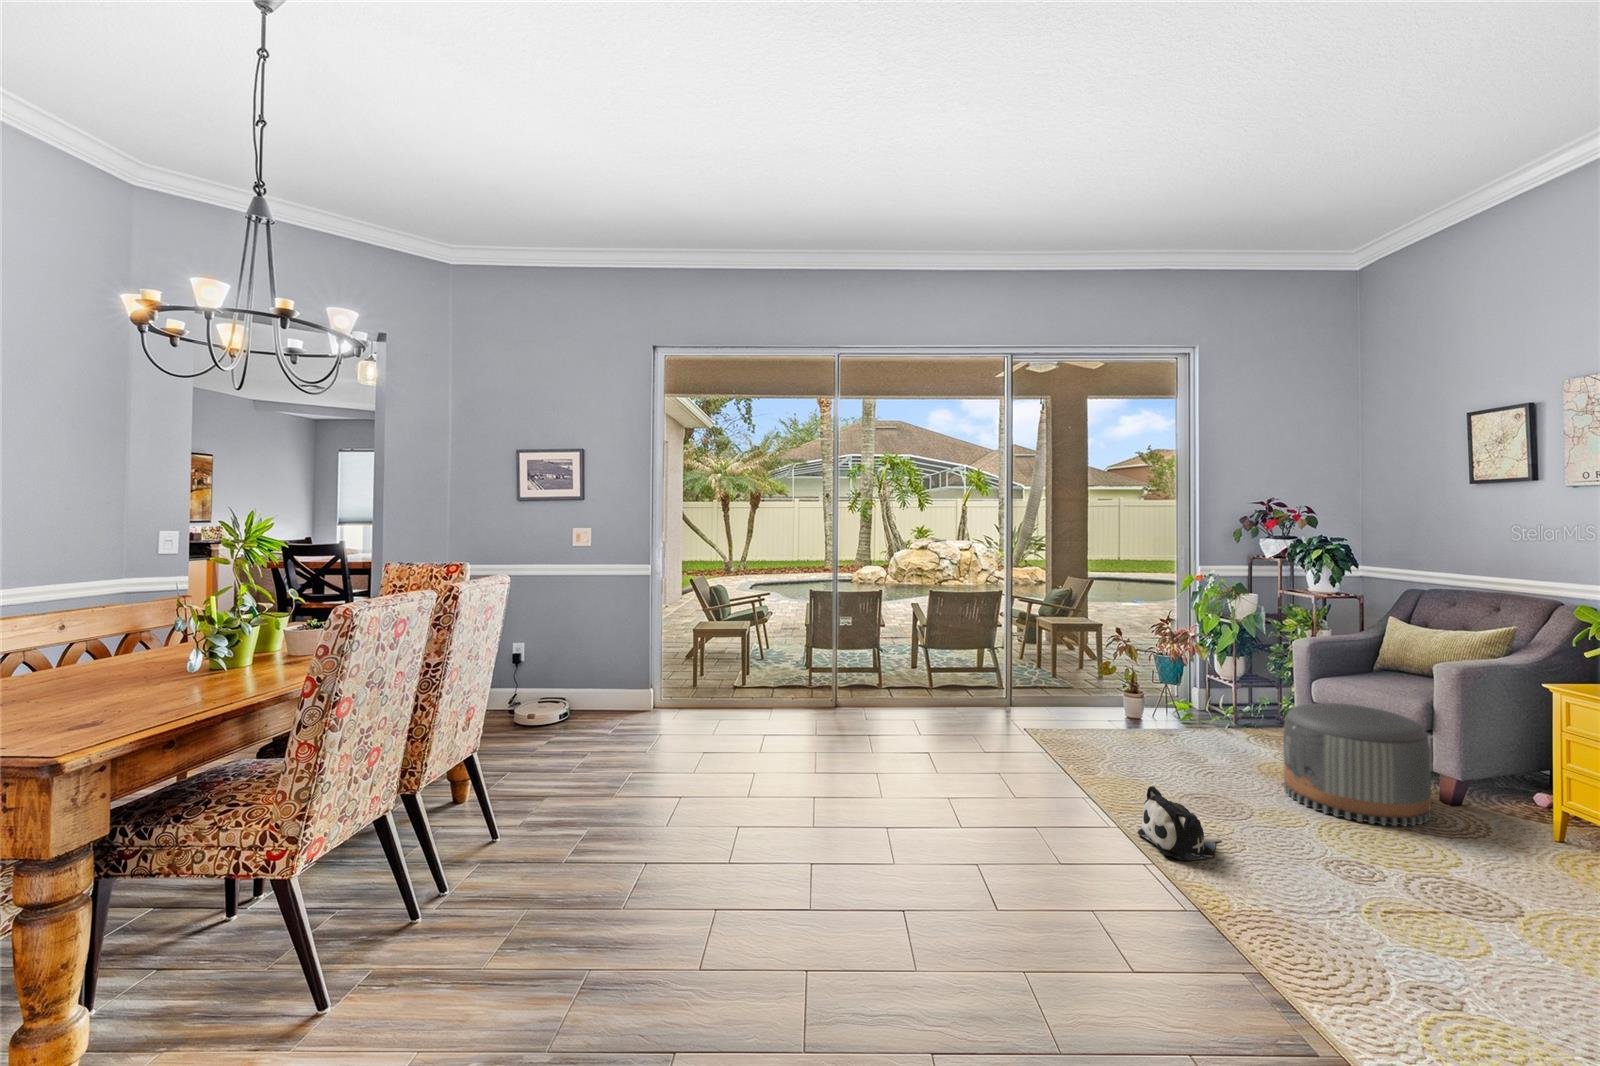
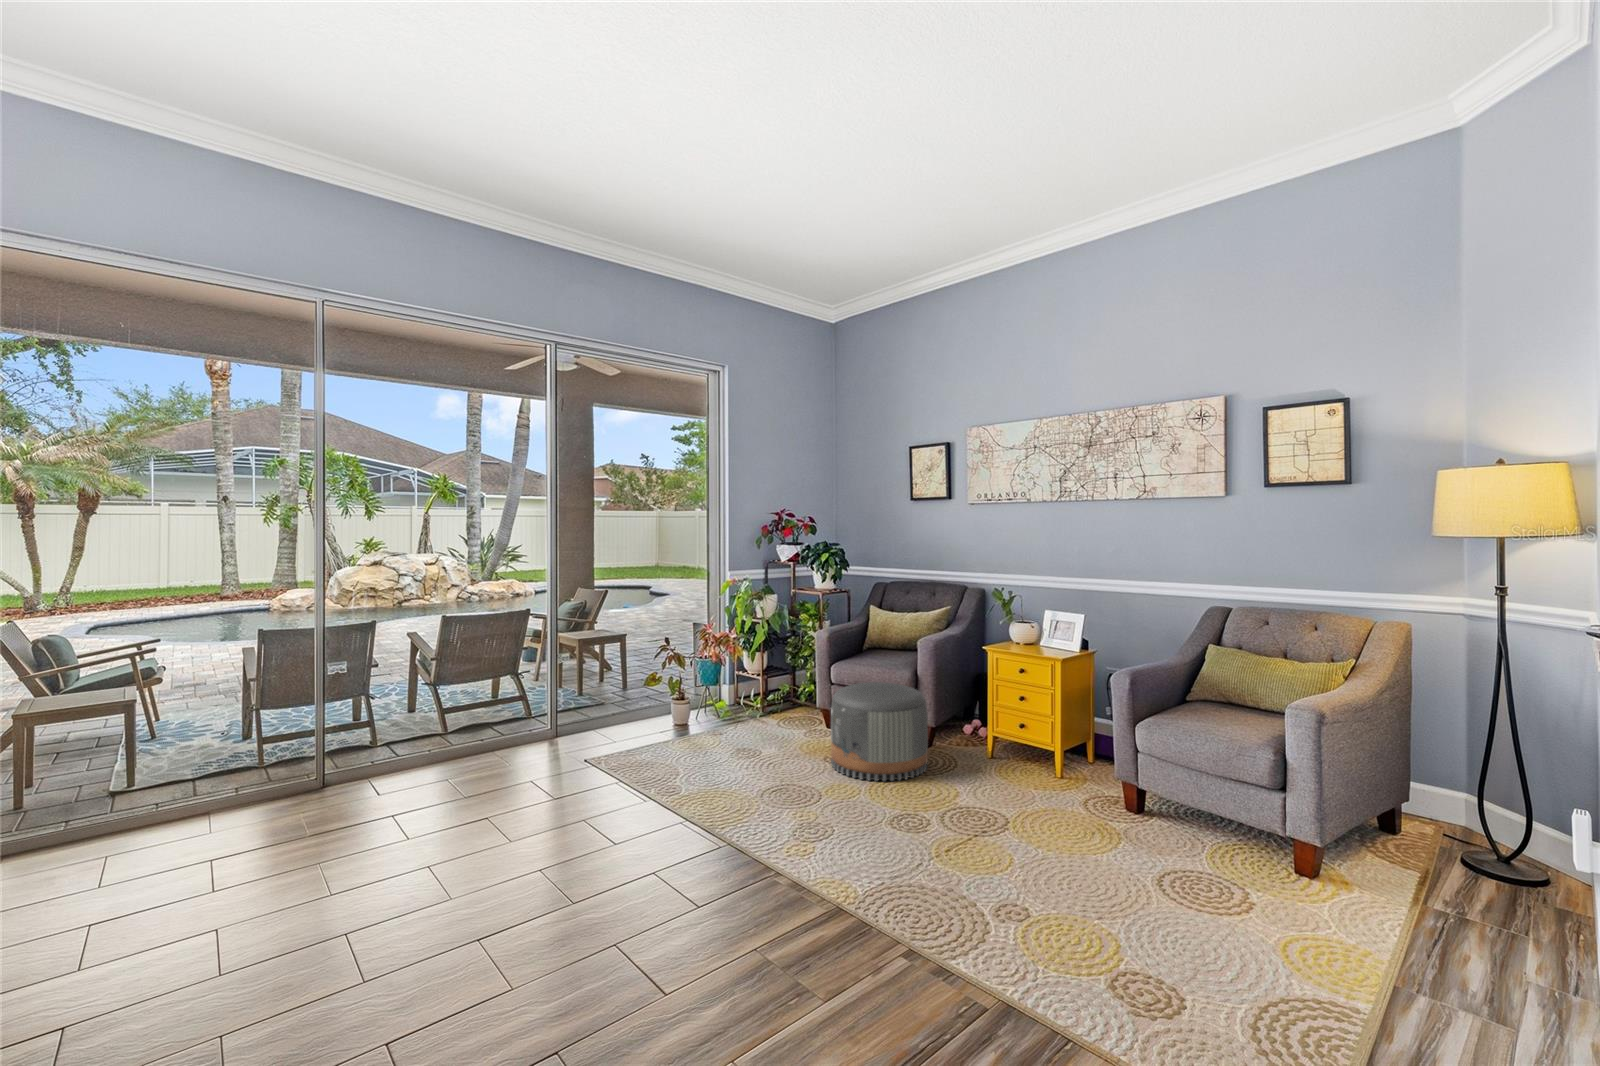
plush toy: present [1137,786,1220,860] -> none [750,794,820,862]

